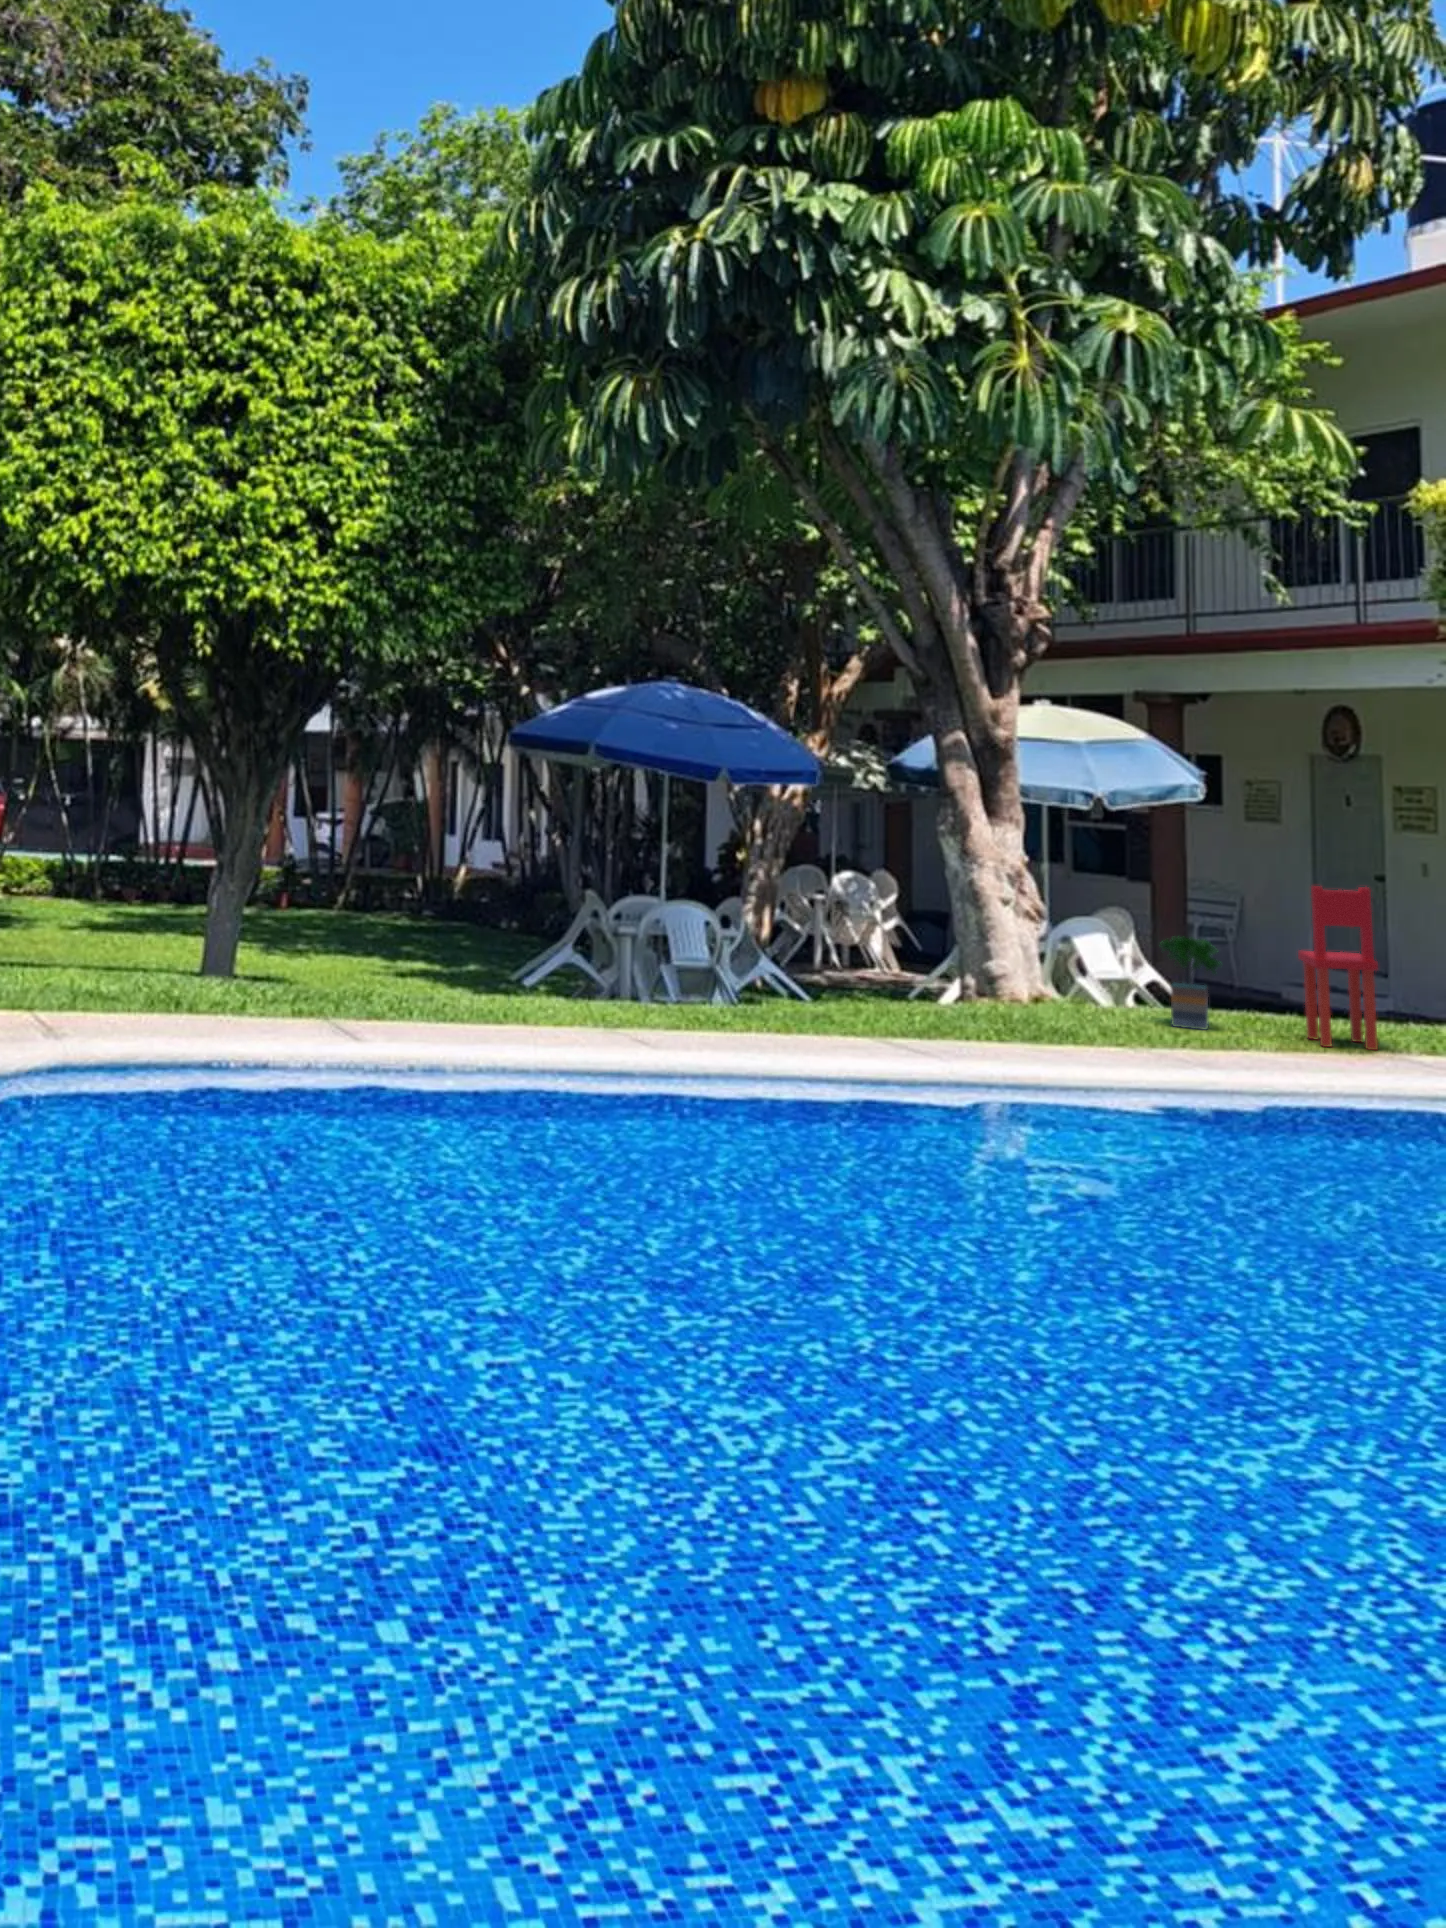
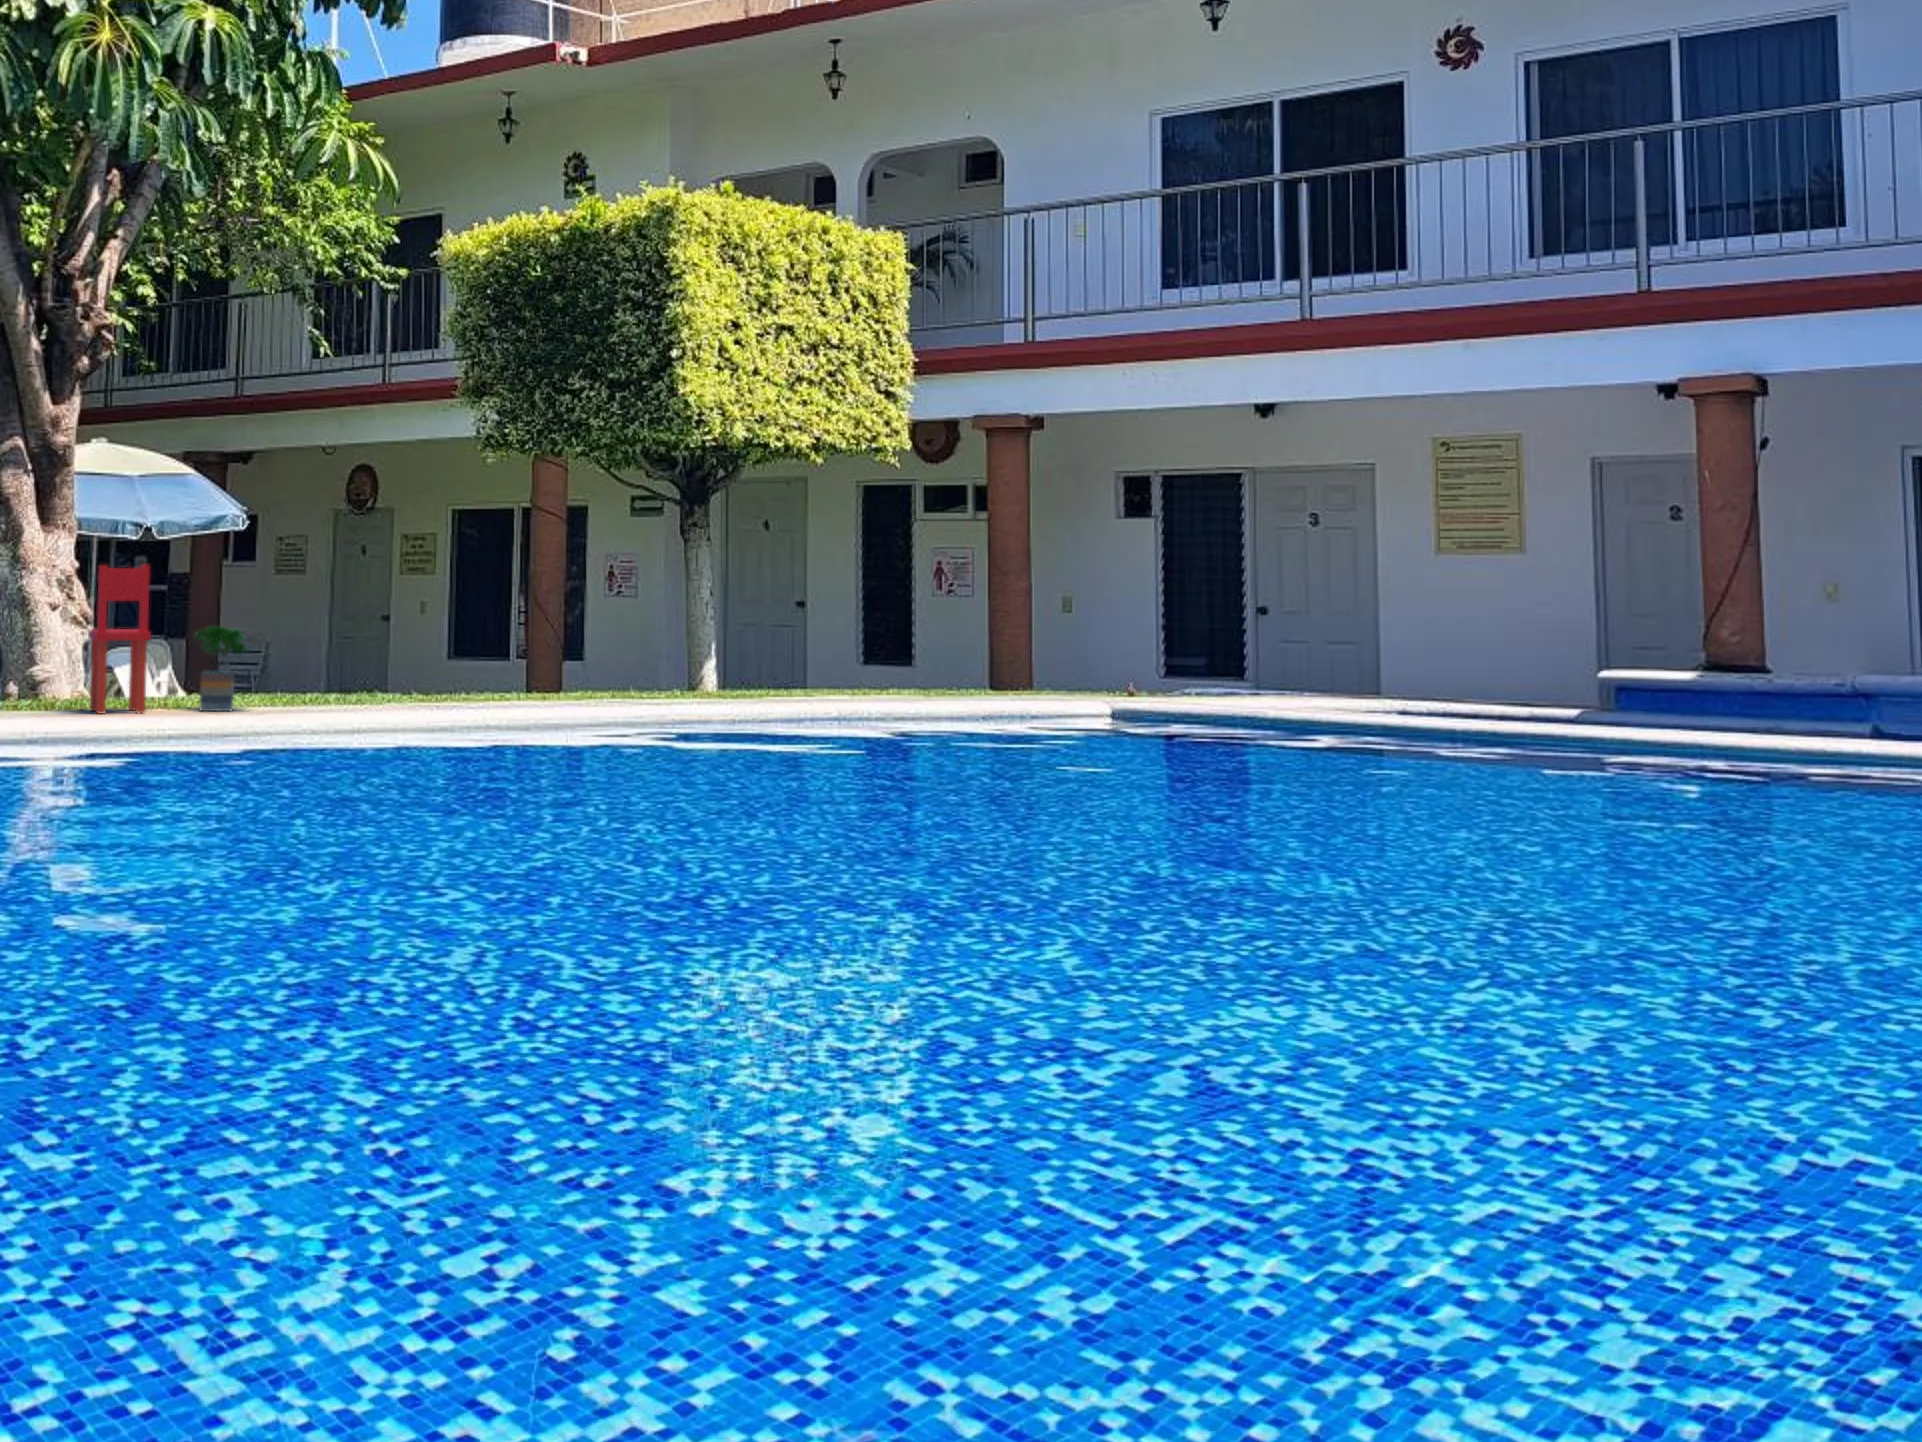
chair: present [1298,886,1378,1050] -> present [88,565,151,714]

